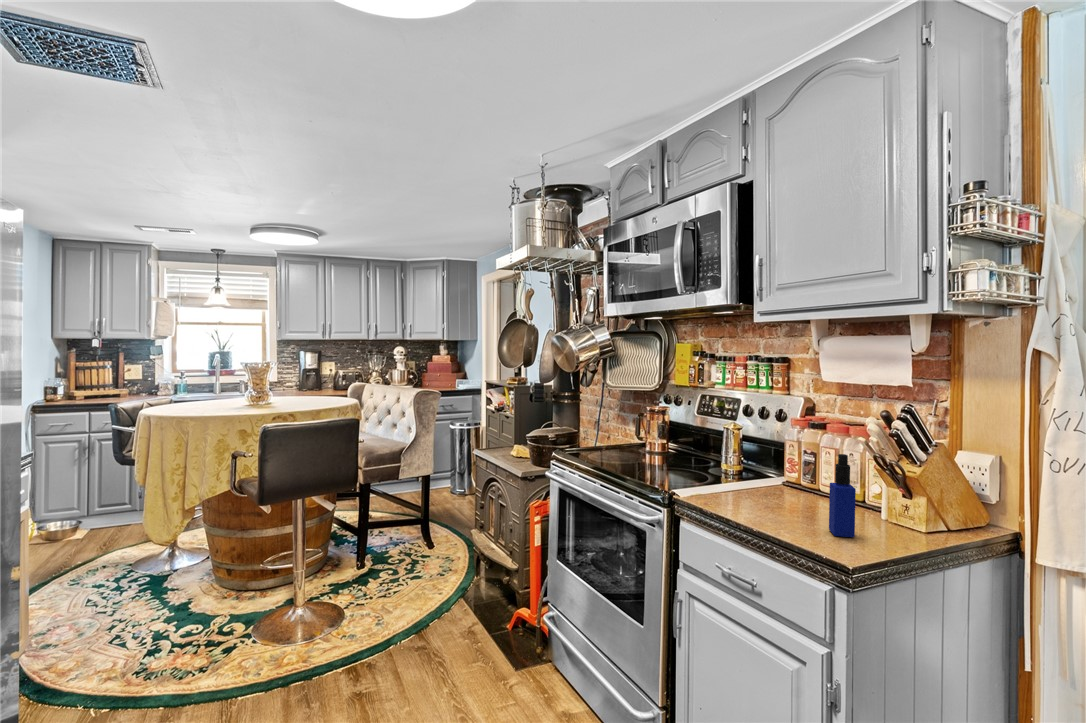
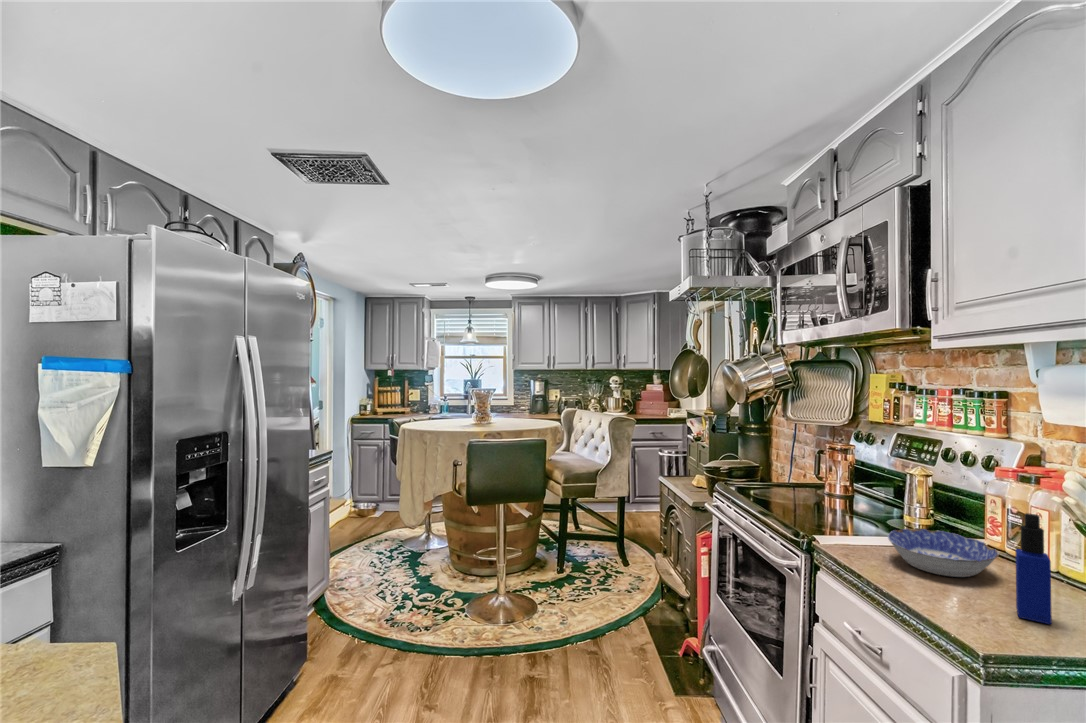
bowl: none [726,475,805,511] -> present [888,529,999,577]

